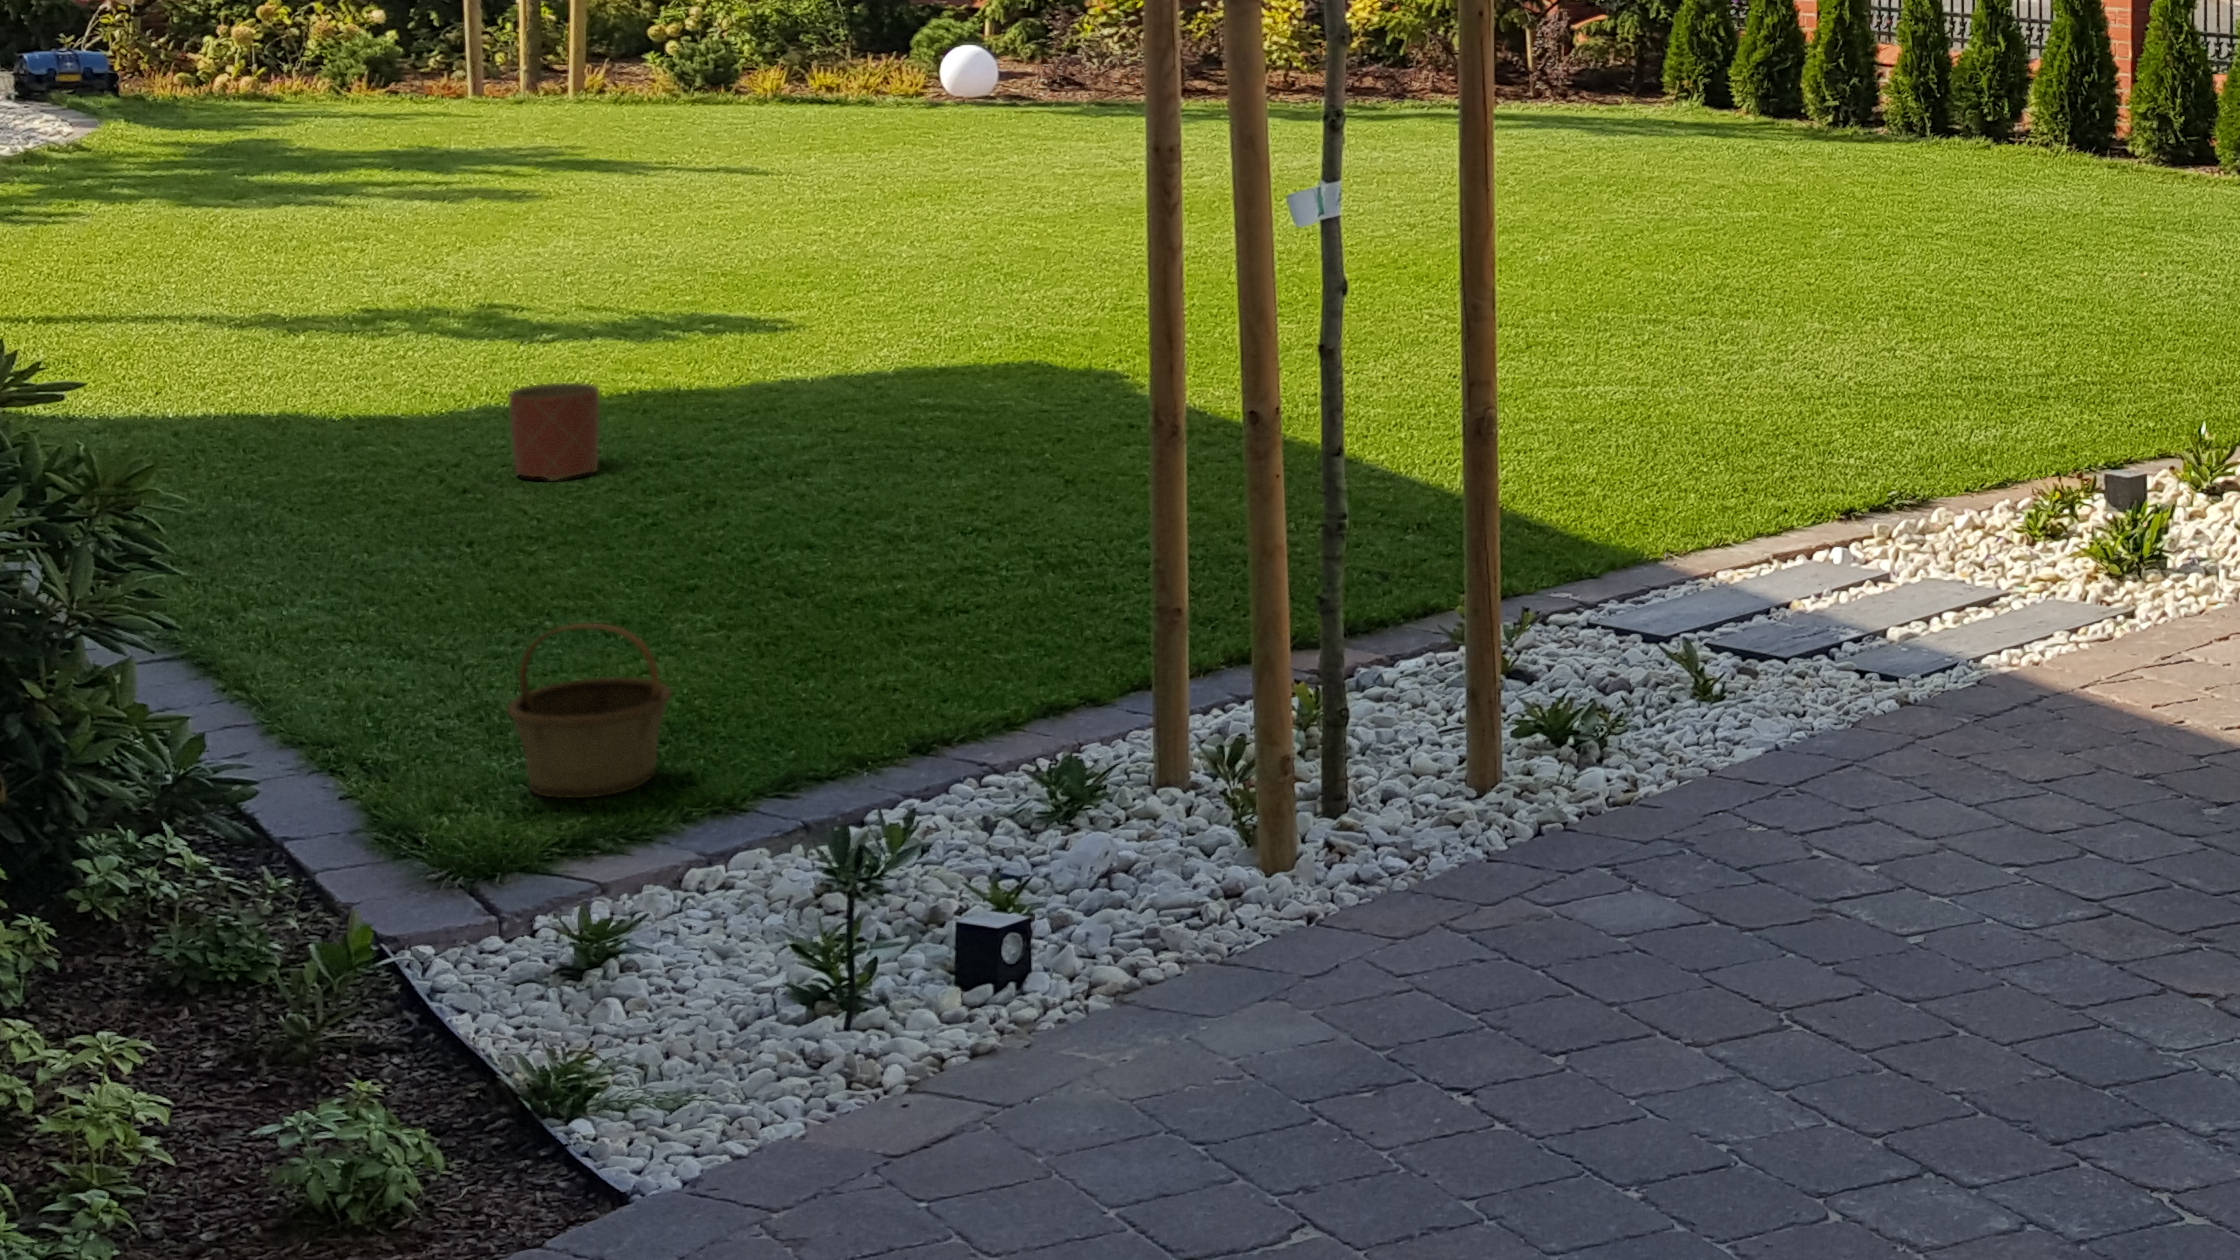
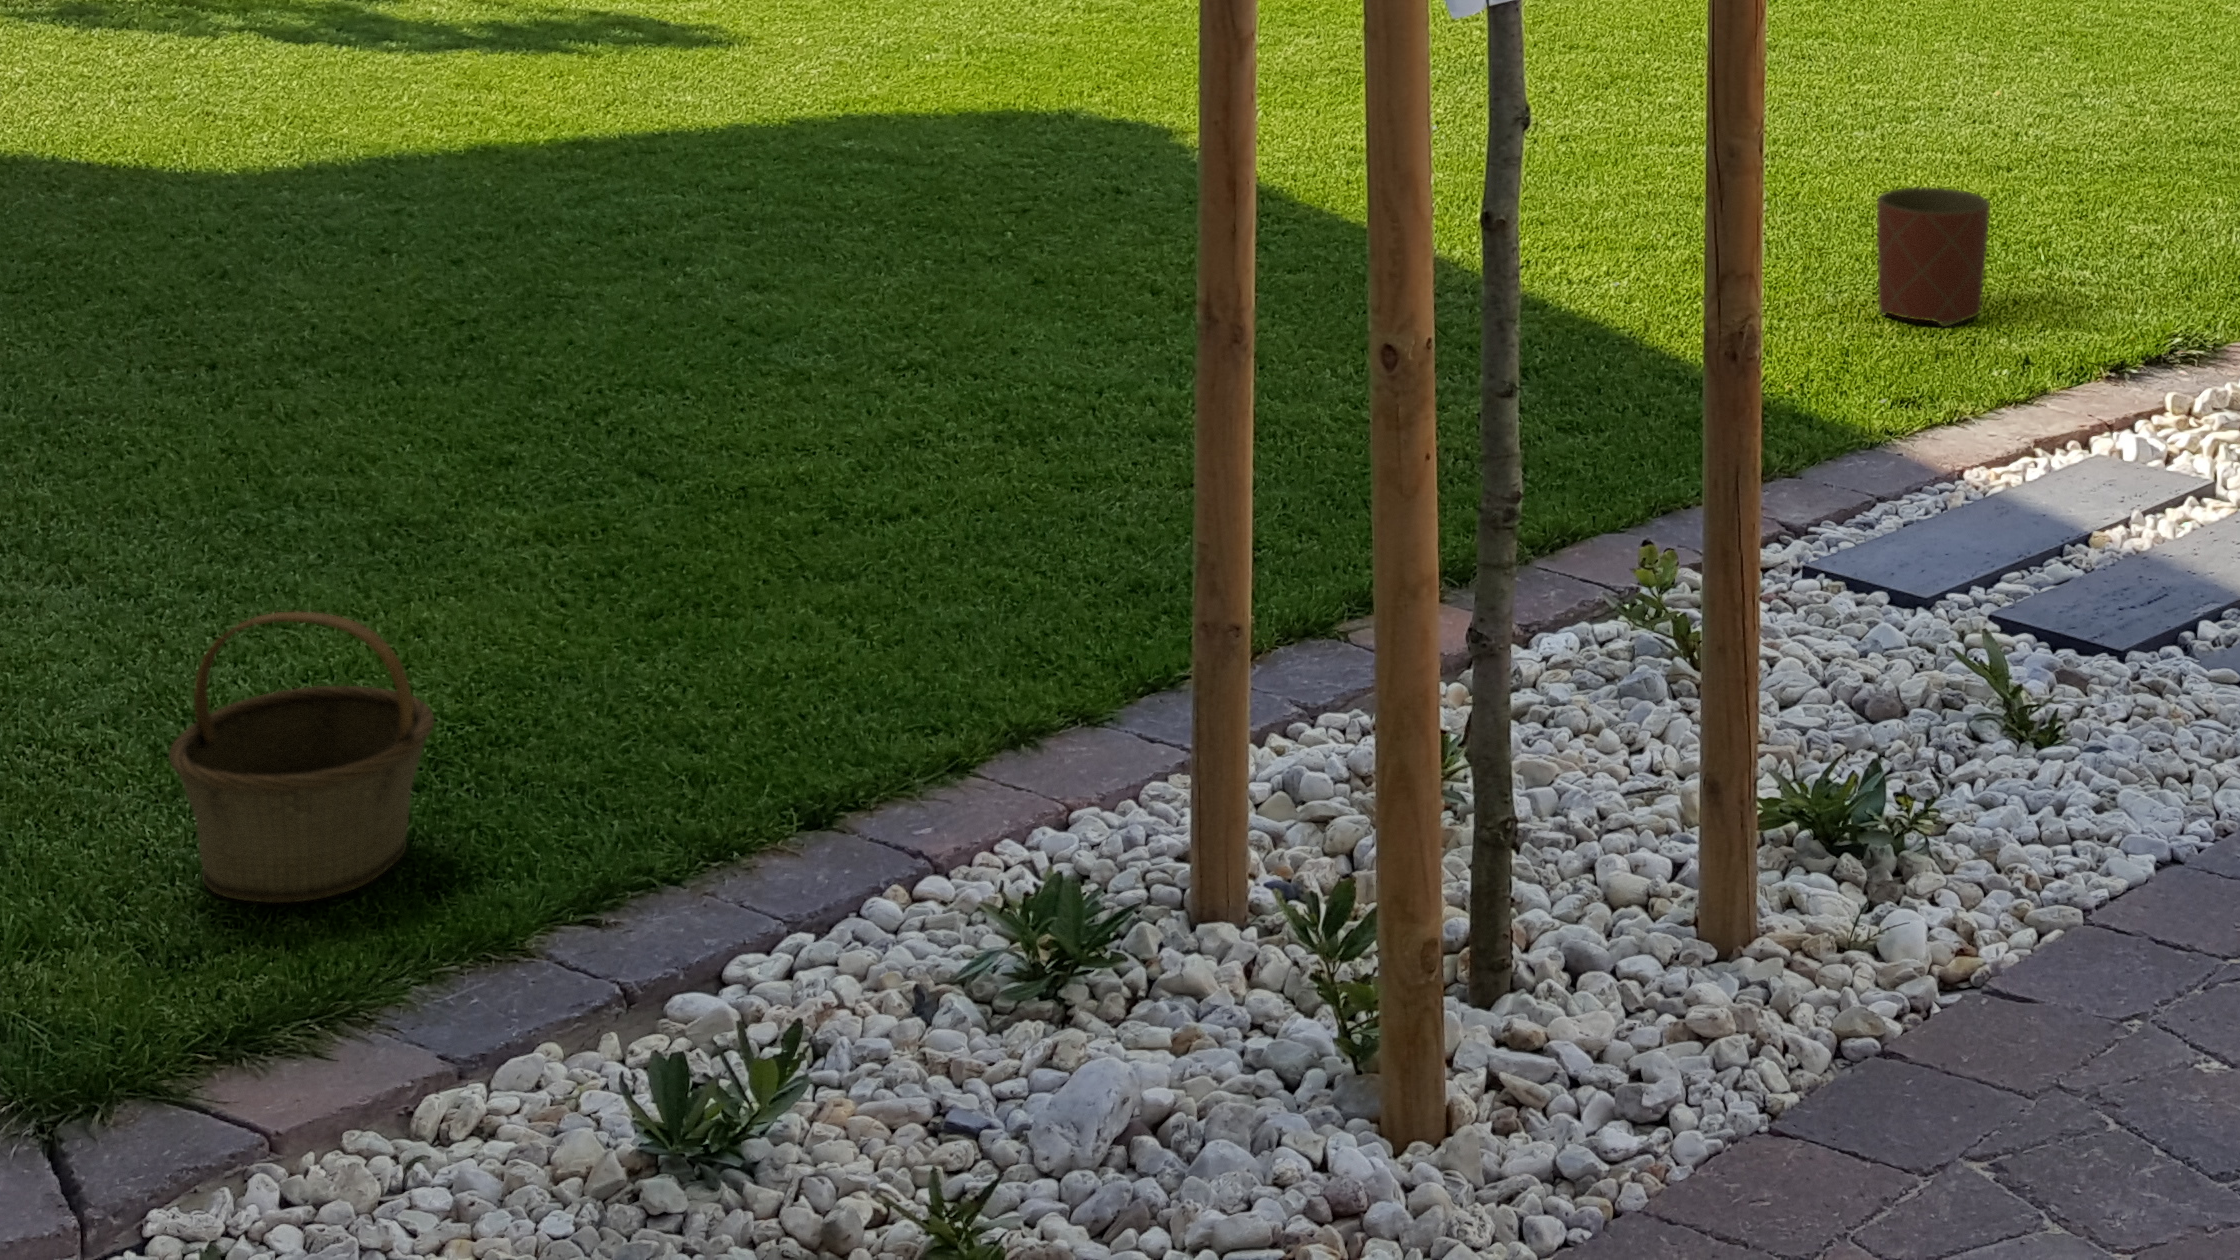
planter: present [509,383,599,481] -> present [1877,187,1990,327]

